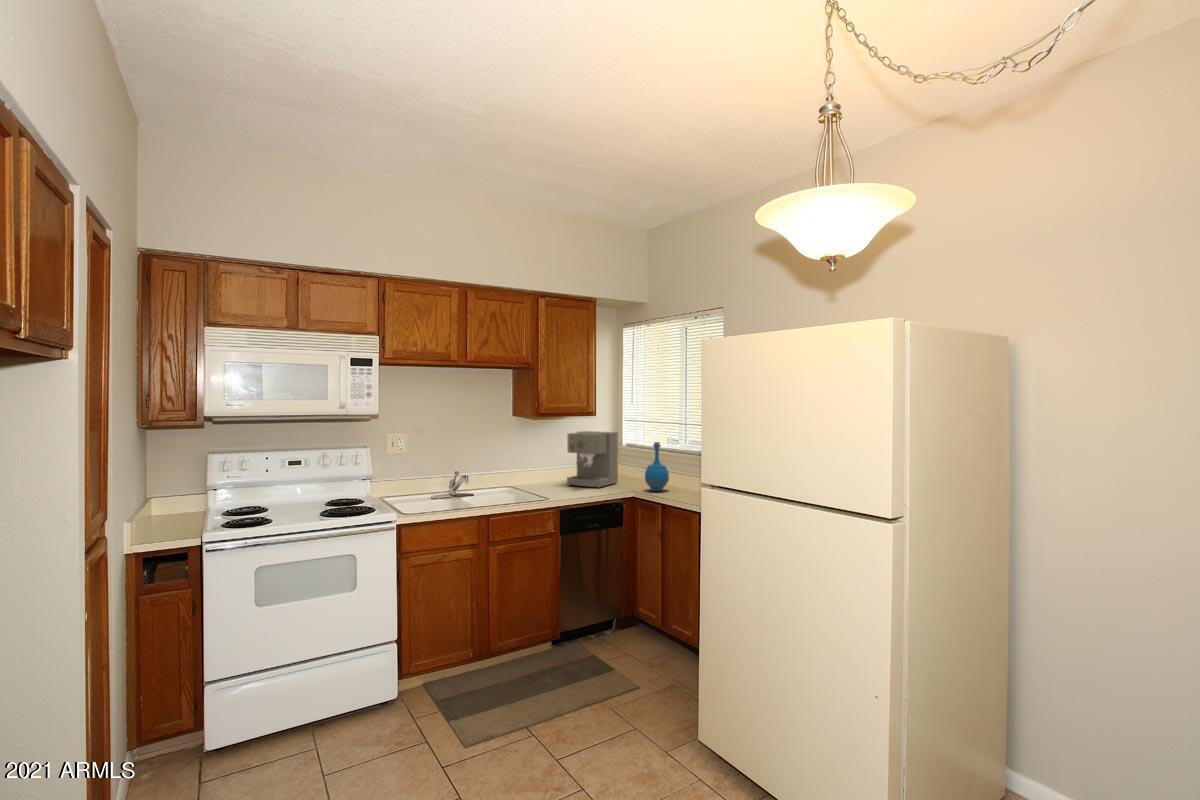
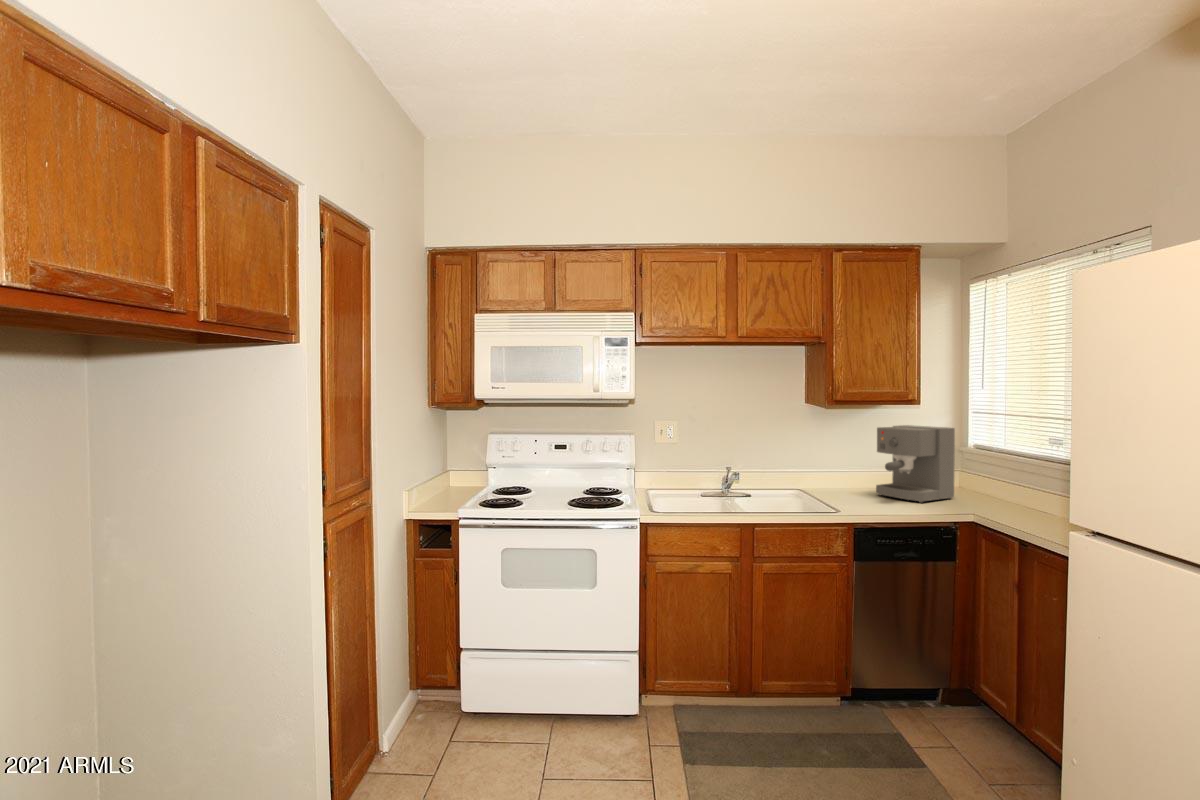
bottle: present [645,442,669,491] -> none [992,444,1036,517]

